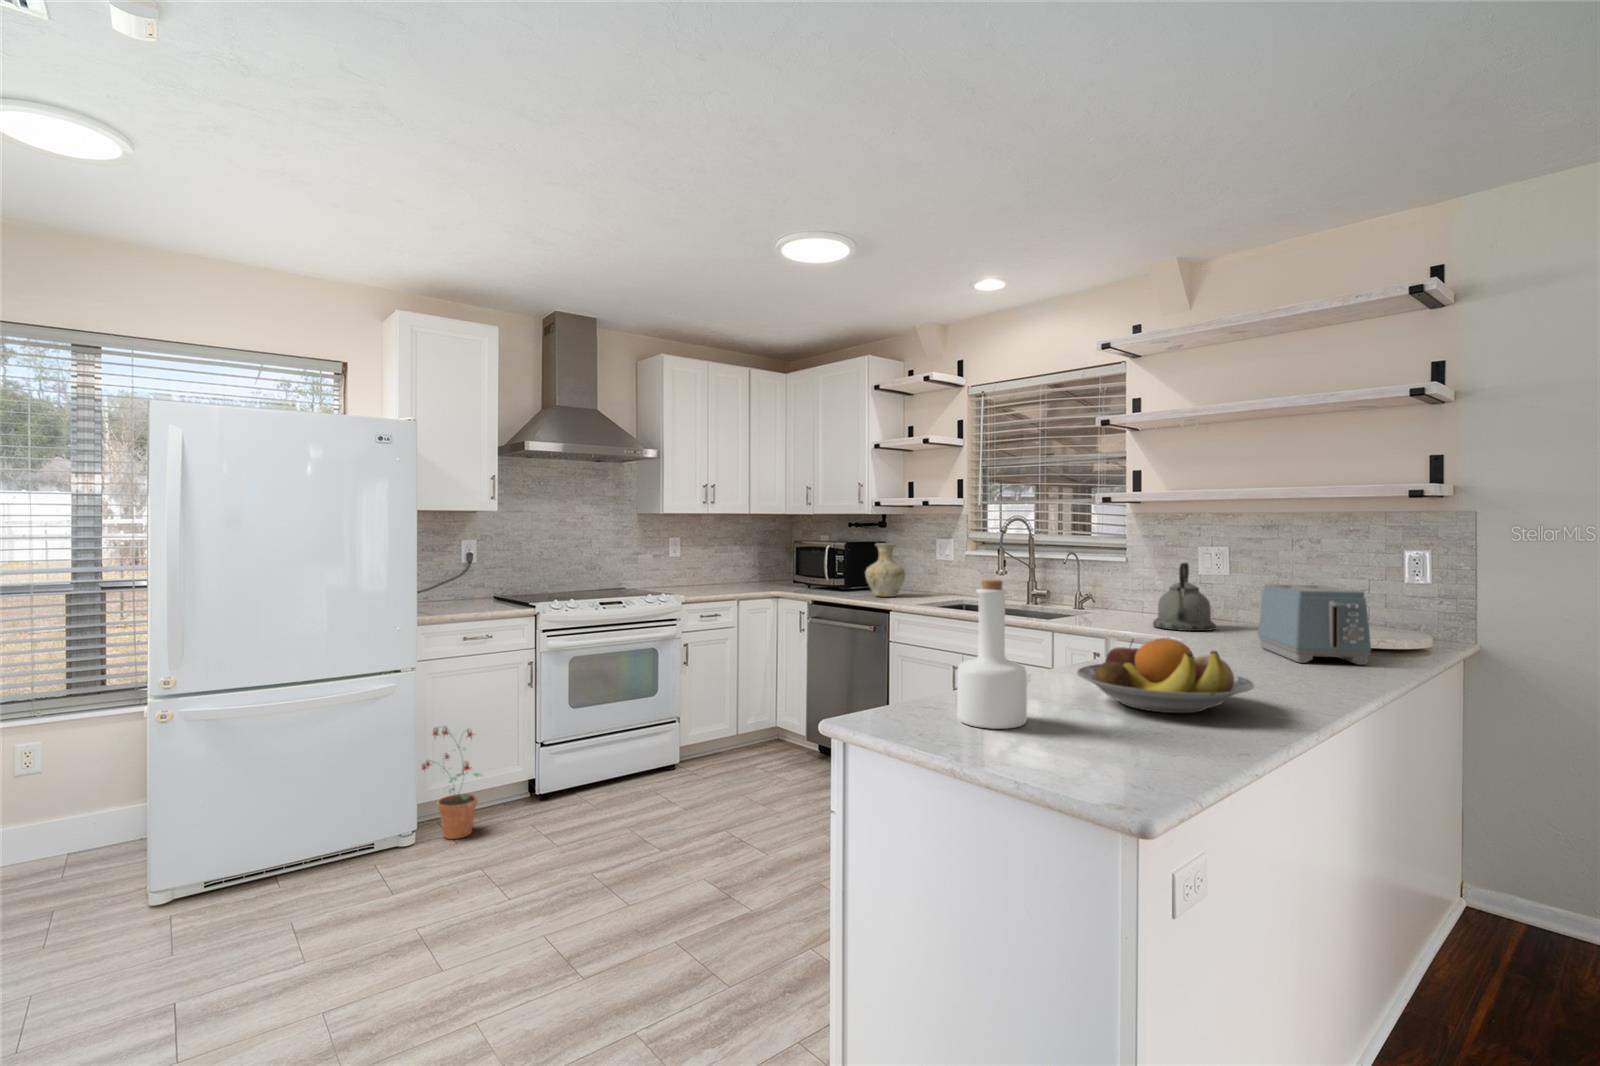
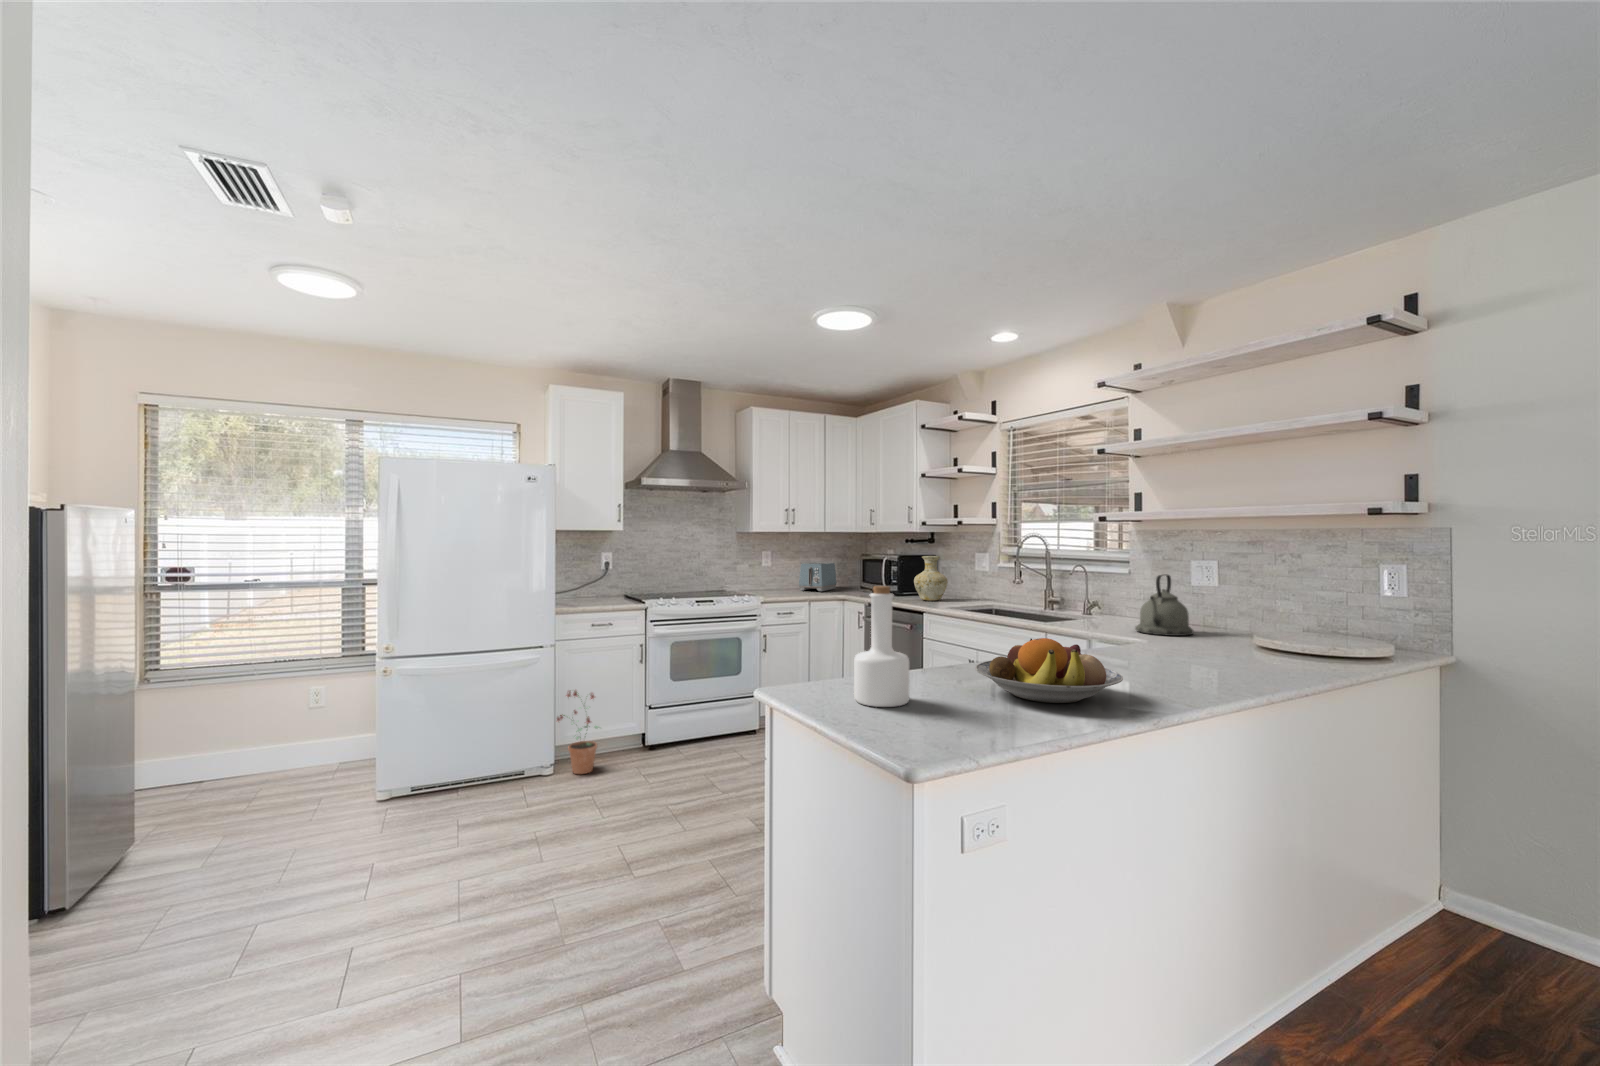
toaster: present [1258,584,1371,665] -> present [799,563,837,591]

